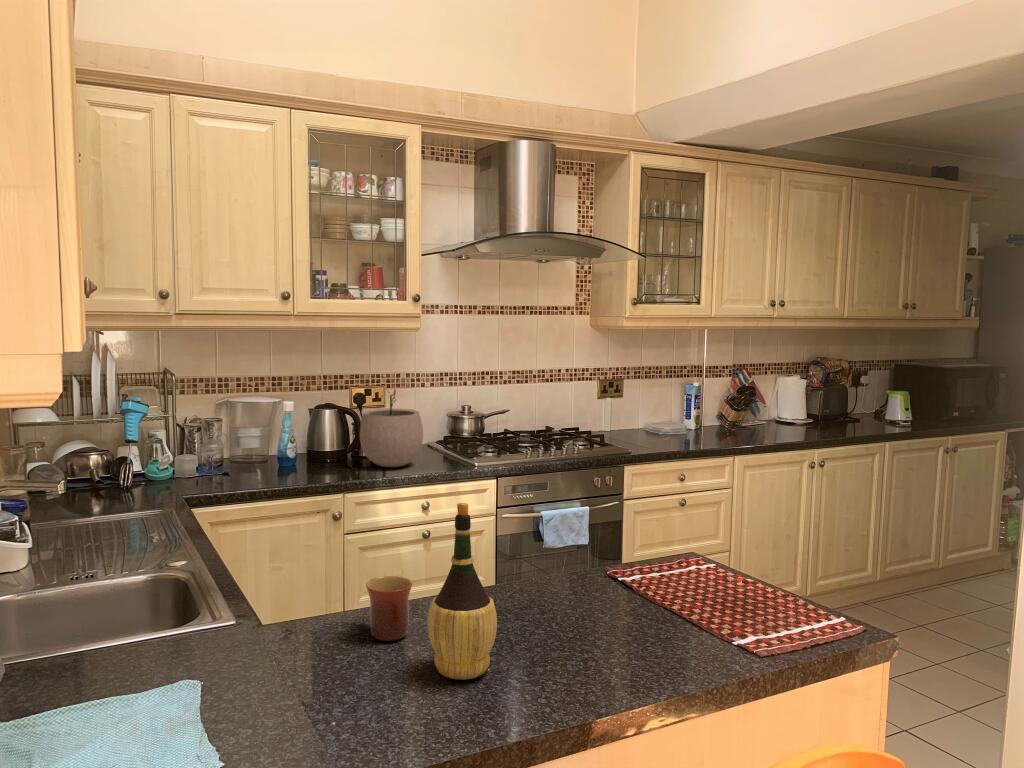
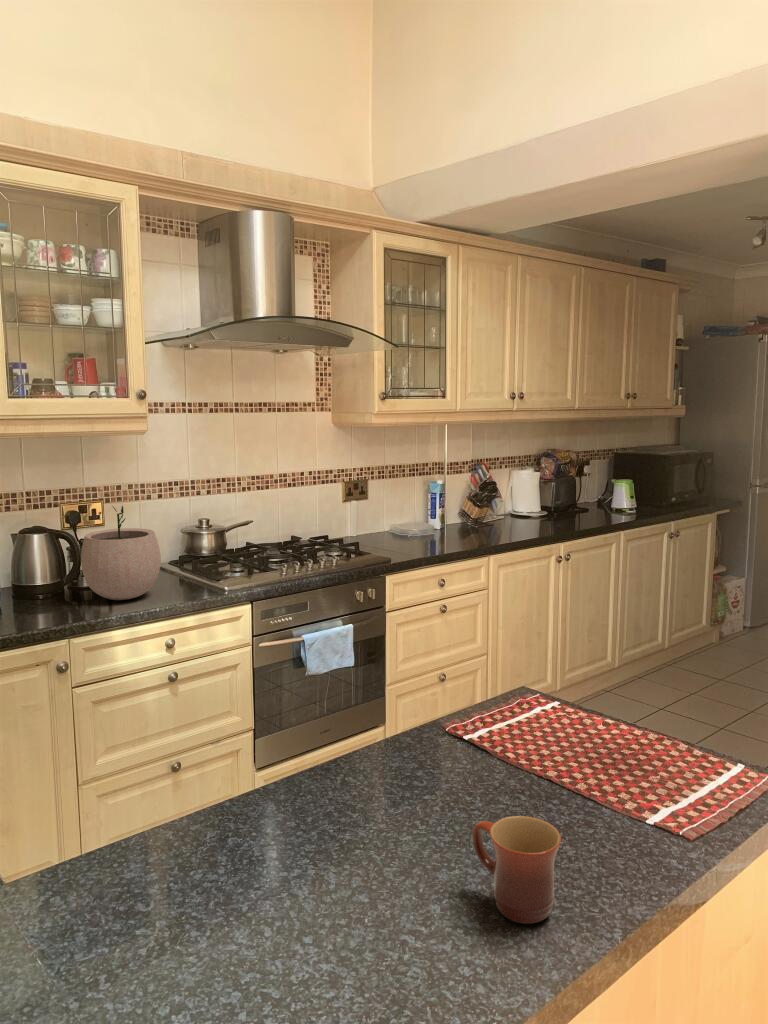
wine bottle: present [427,503,497,679] -> none [269,694,369,950]
mug: present [366,576,412,641] -> present [472,816,561,924]

